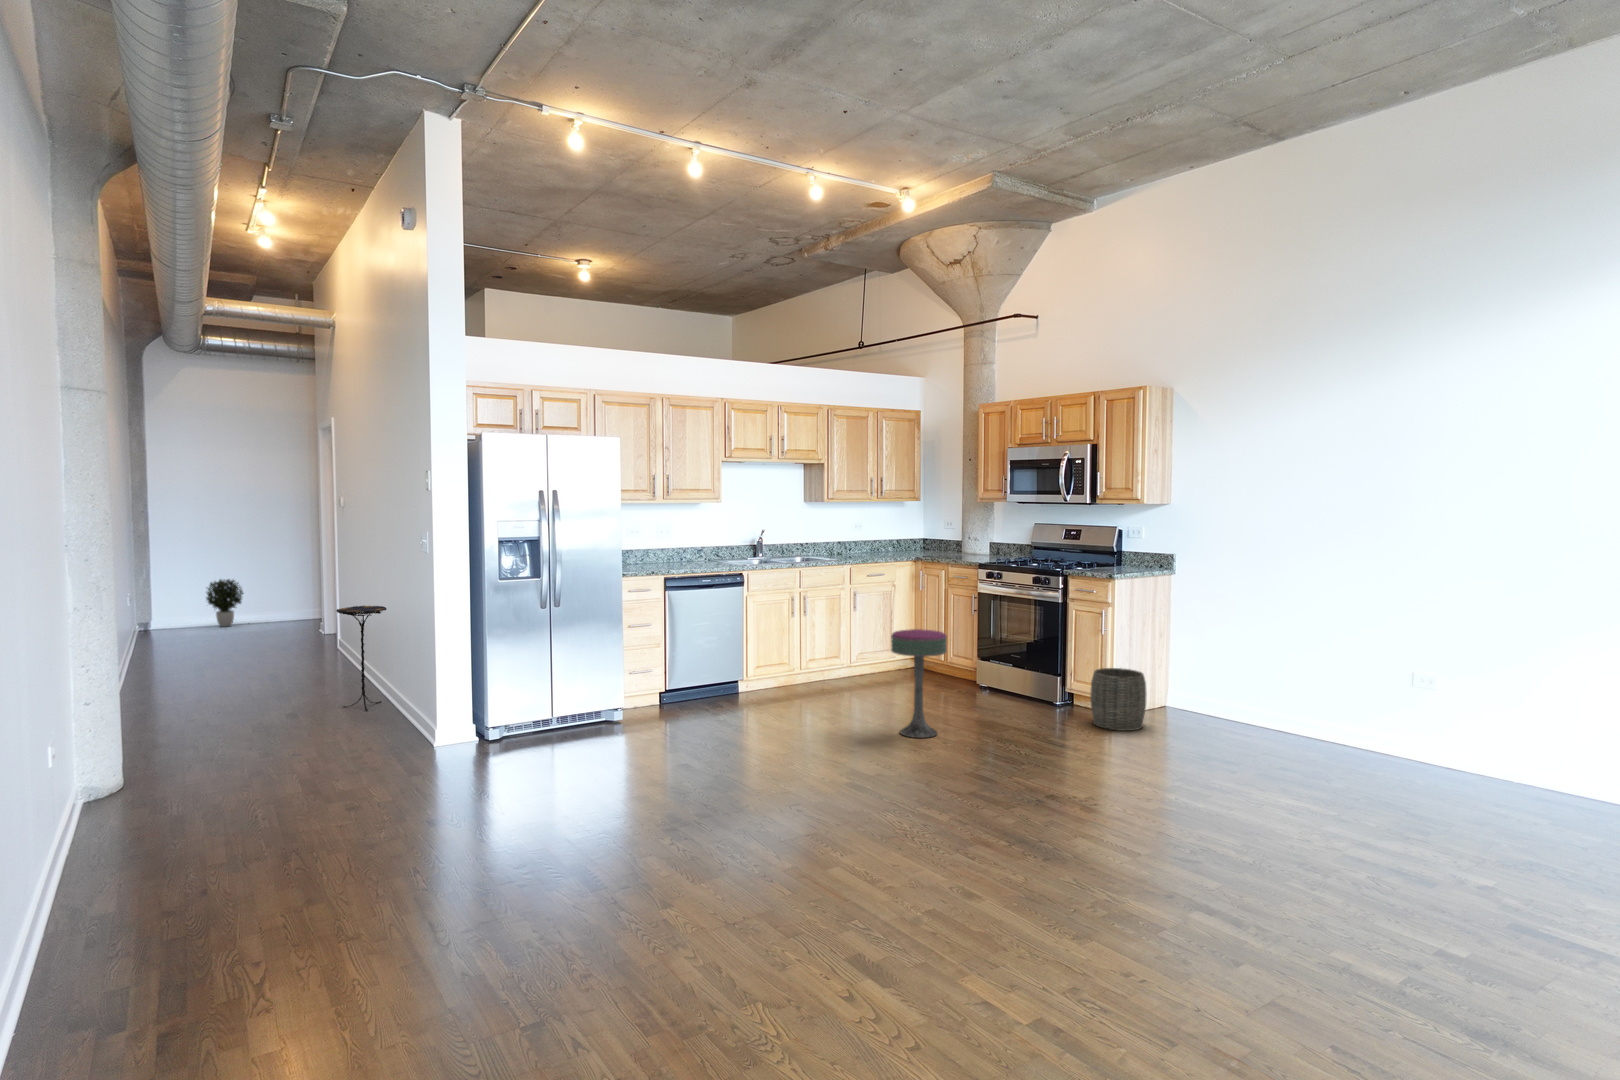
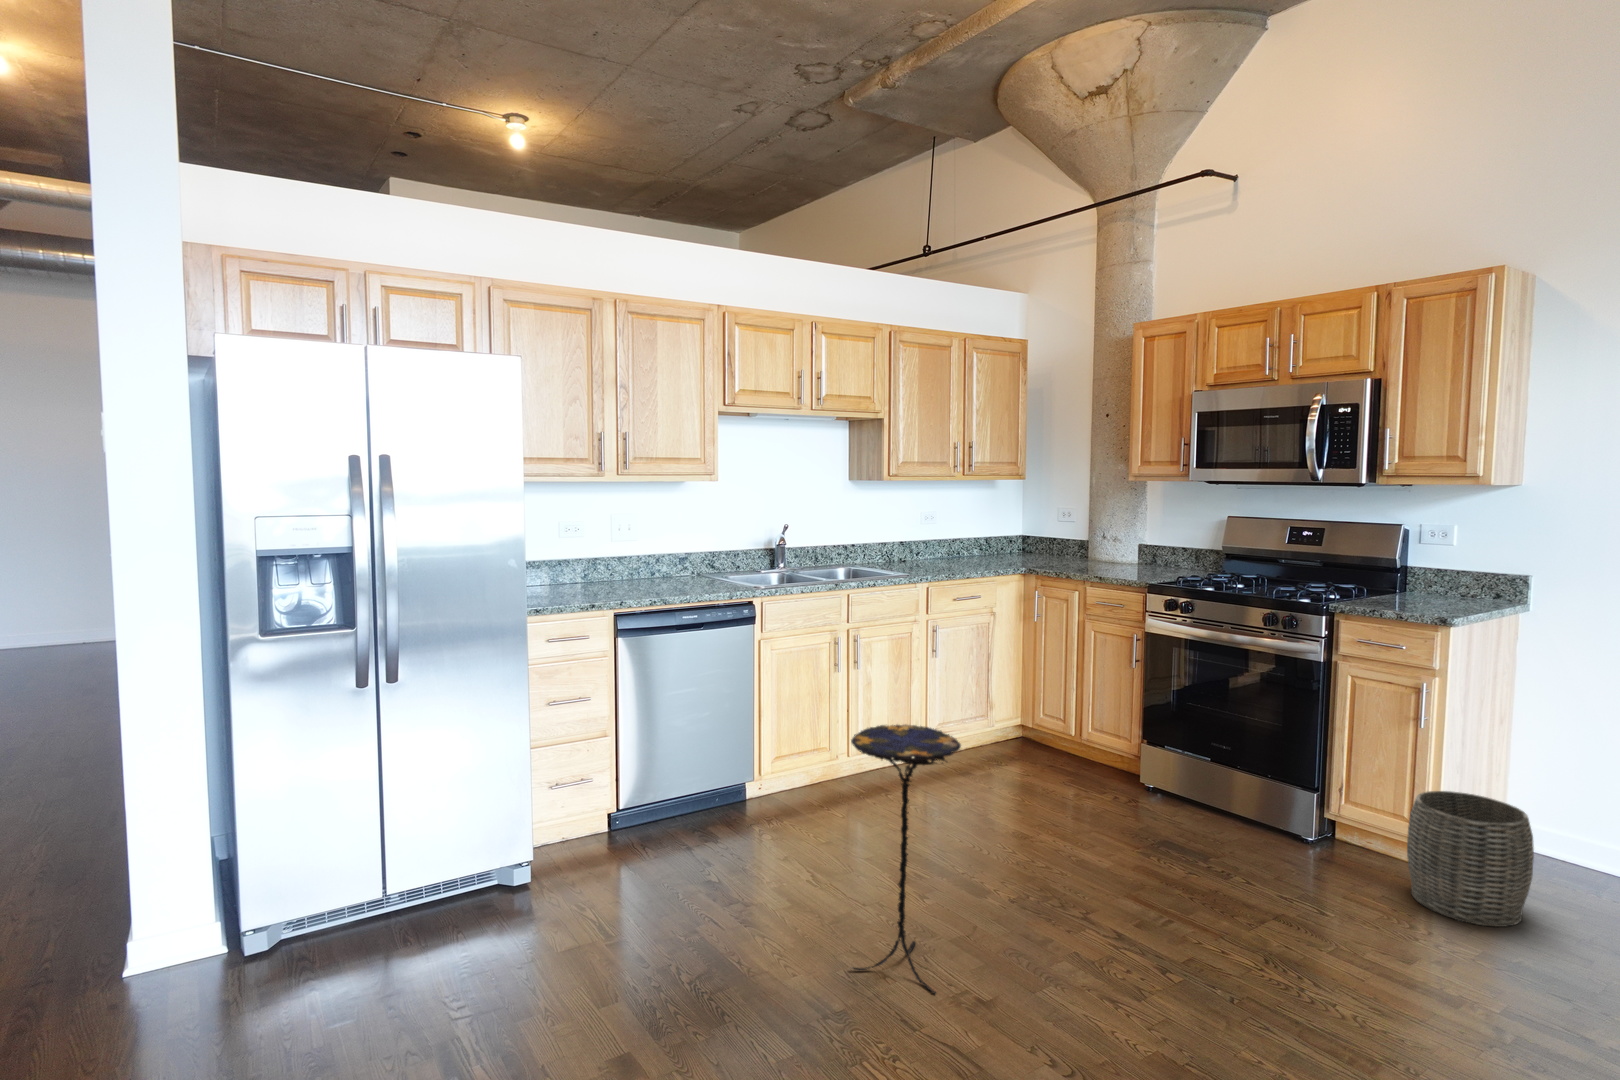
potted plant: present [206,579,244,627] -> none [23,585,82,651]
side table: present [336,606,386,711] -> present [851,725,961,994]
bar stool: present [891,629,947,738] -> none [1044,726,1160,952]

